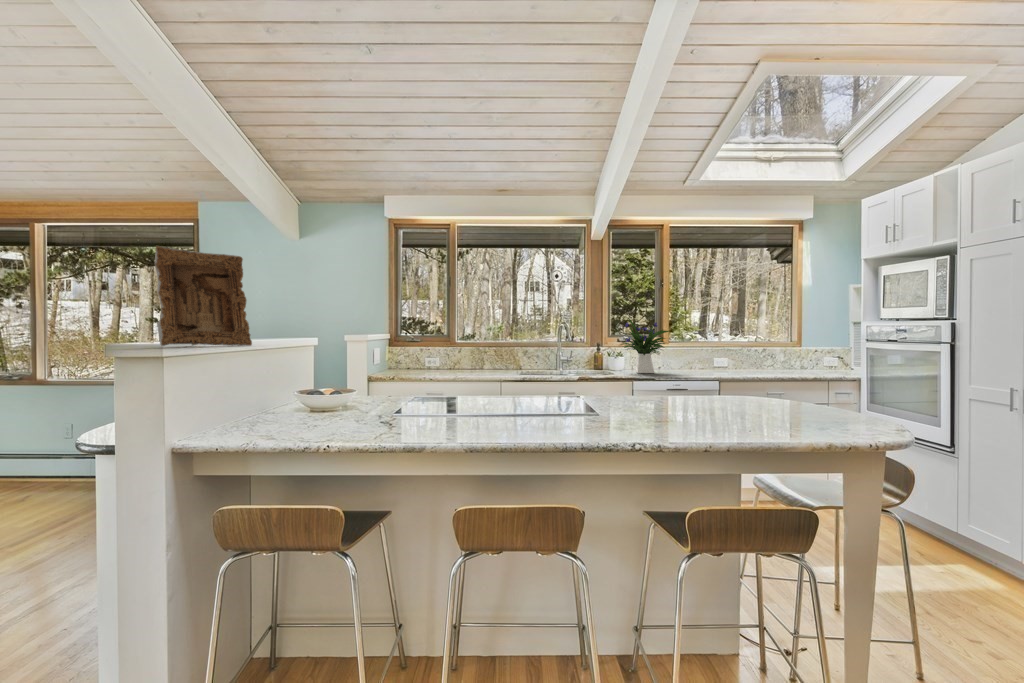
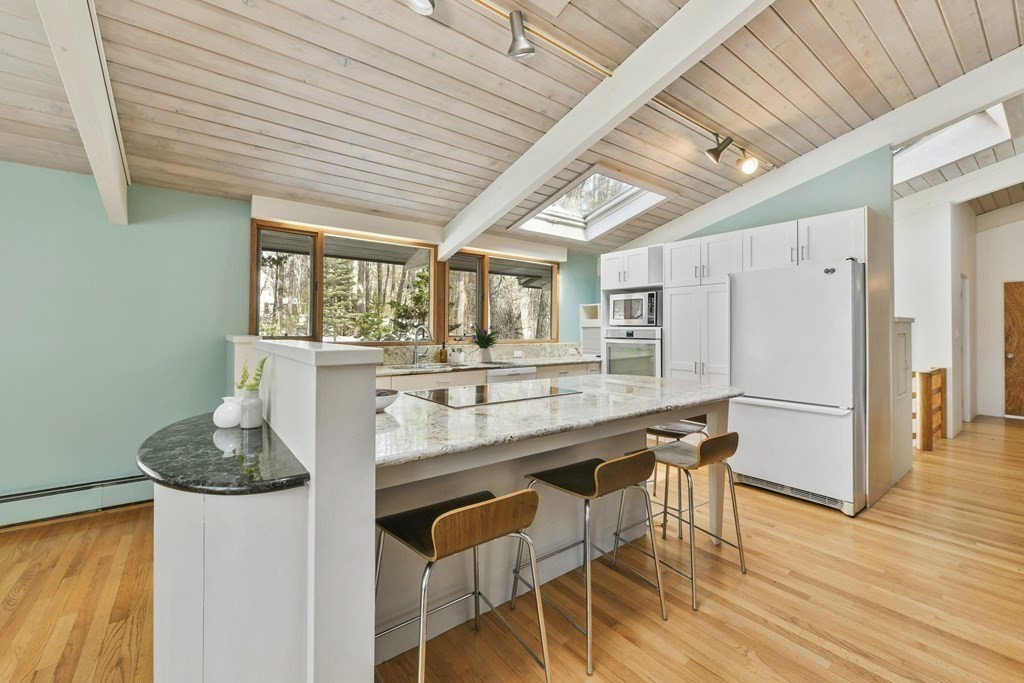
picture frame: present [155,246,252,346] -> none [323,232,406,350]

